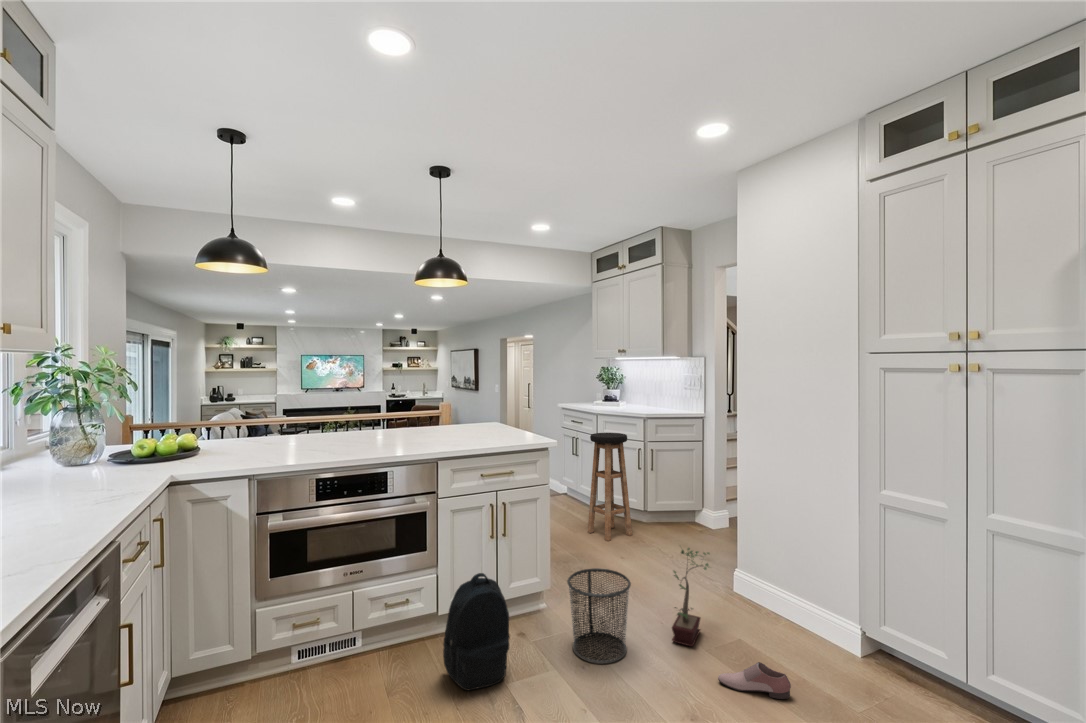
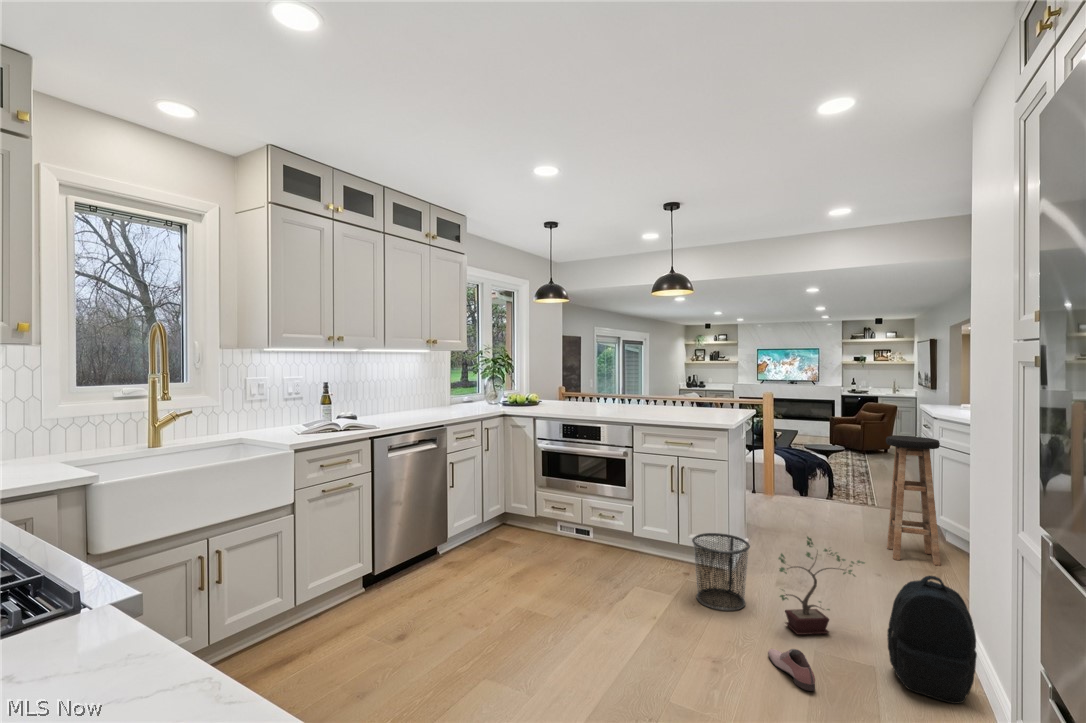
backpack: present [443,573,509,690] -> present [887,576,977,704]

